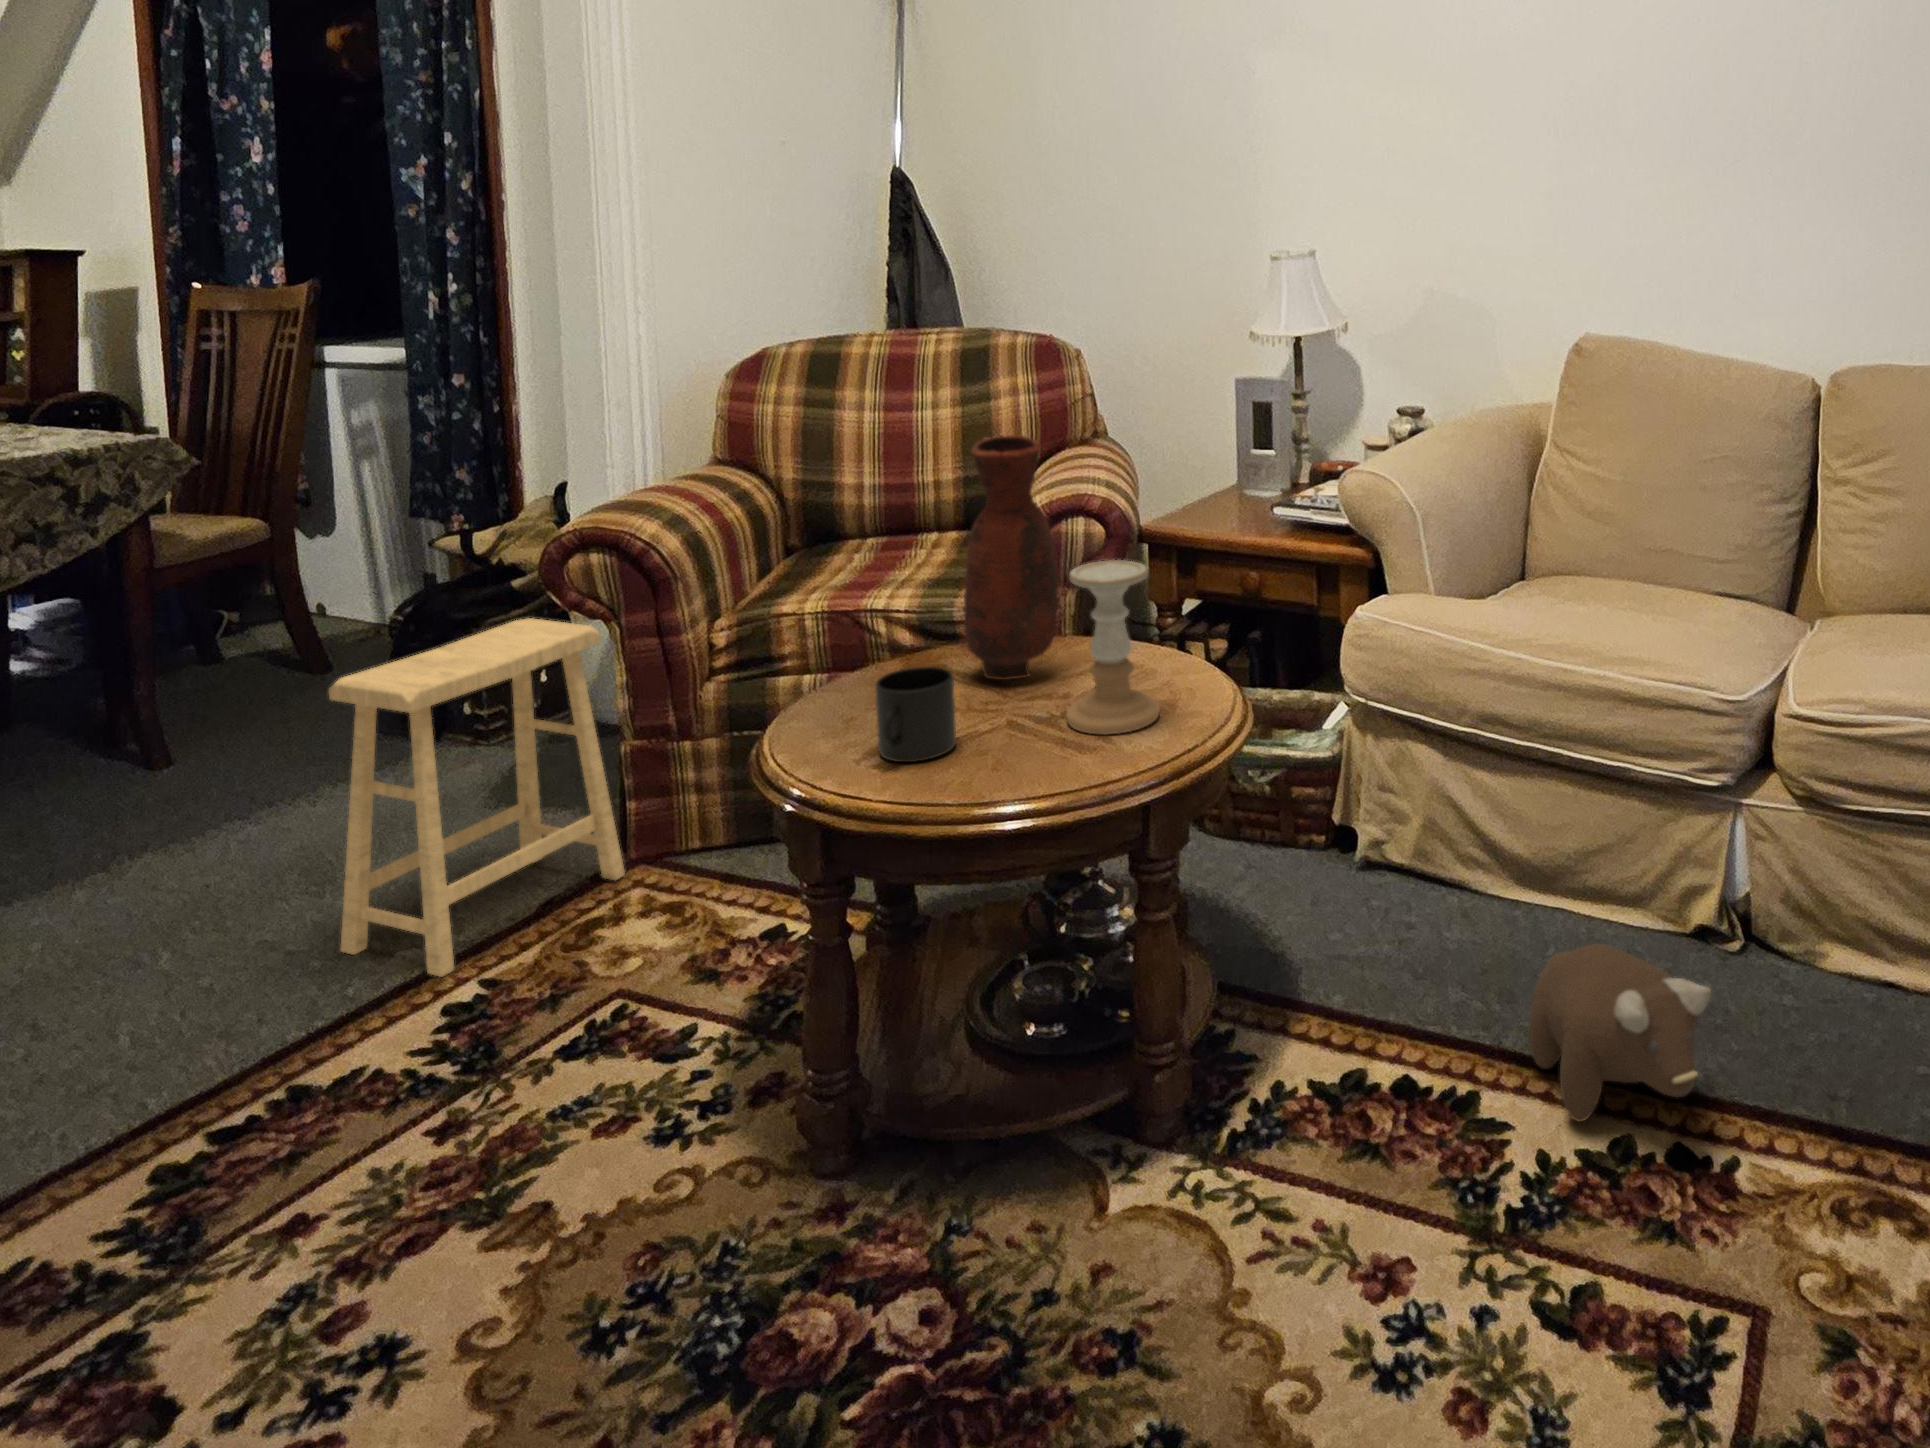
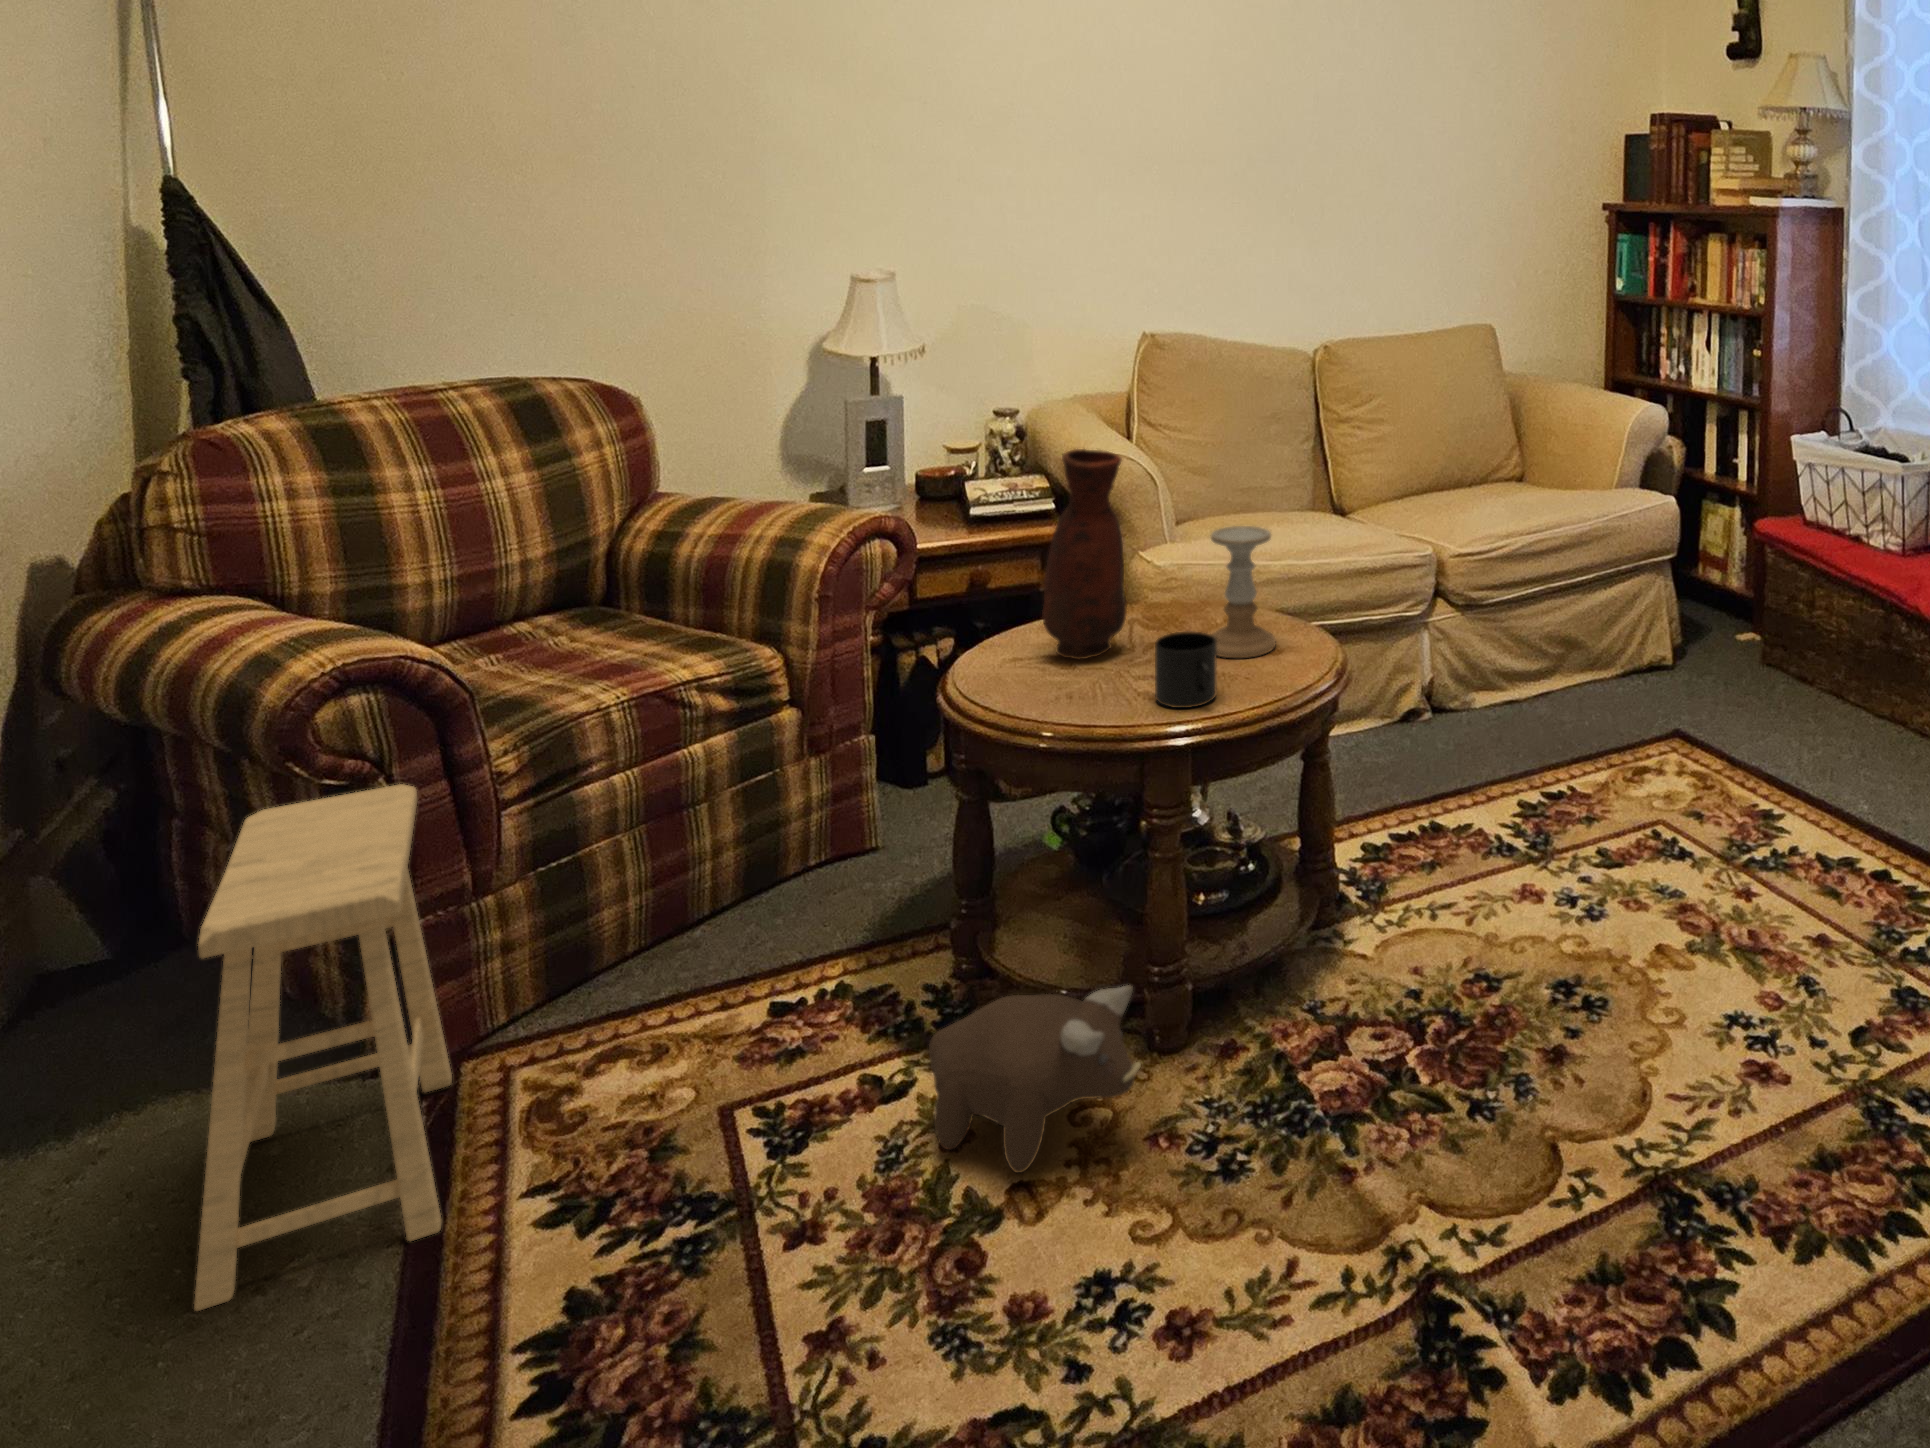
plush toy: present [1529,944,1711,1122] -> present [929,986,1141,1173]

